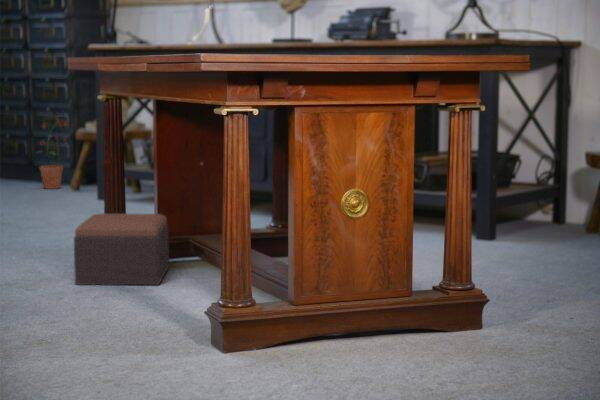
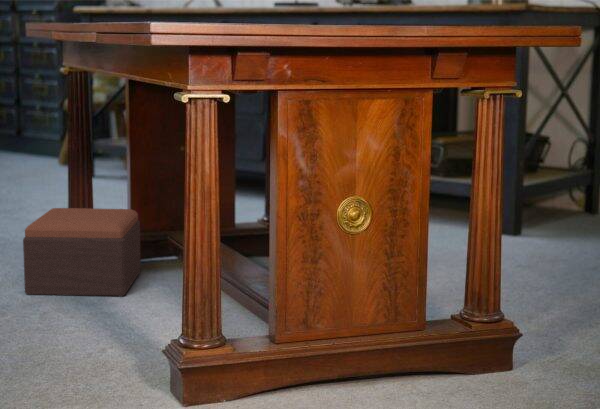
potted plant: present [40,121,67,189] -> none [16,89,53,164]

